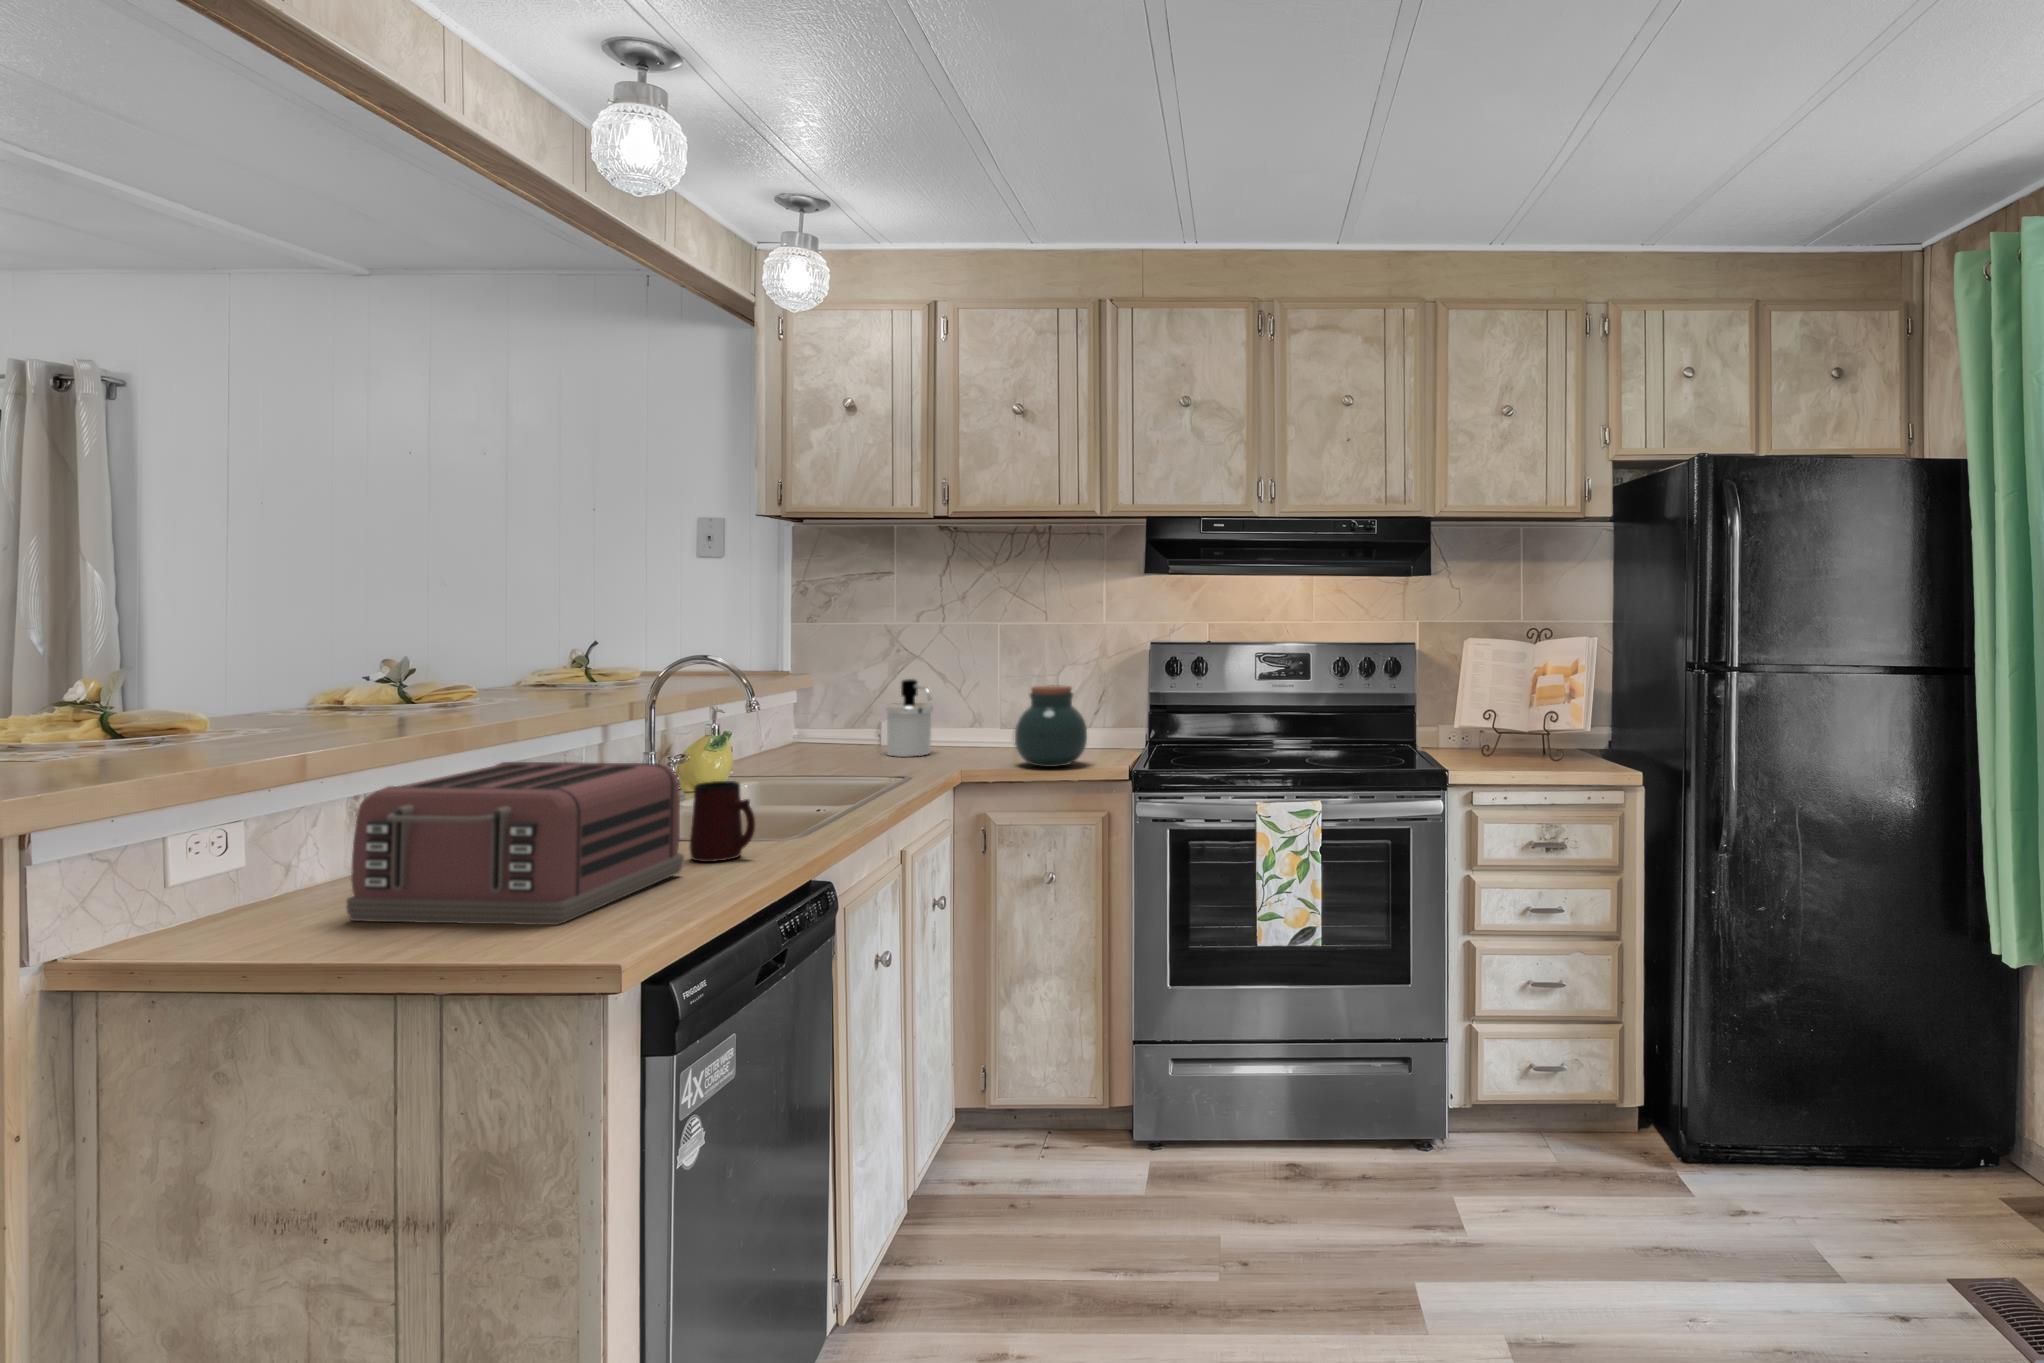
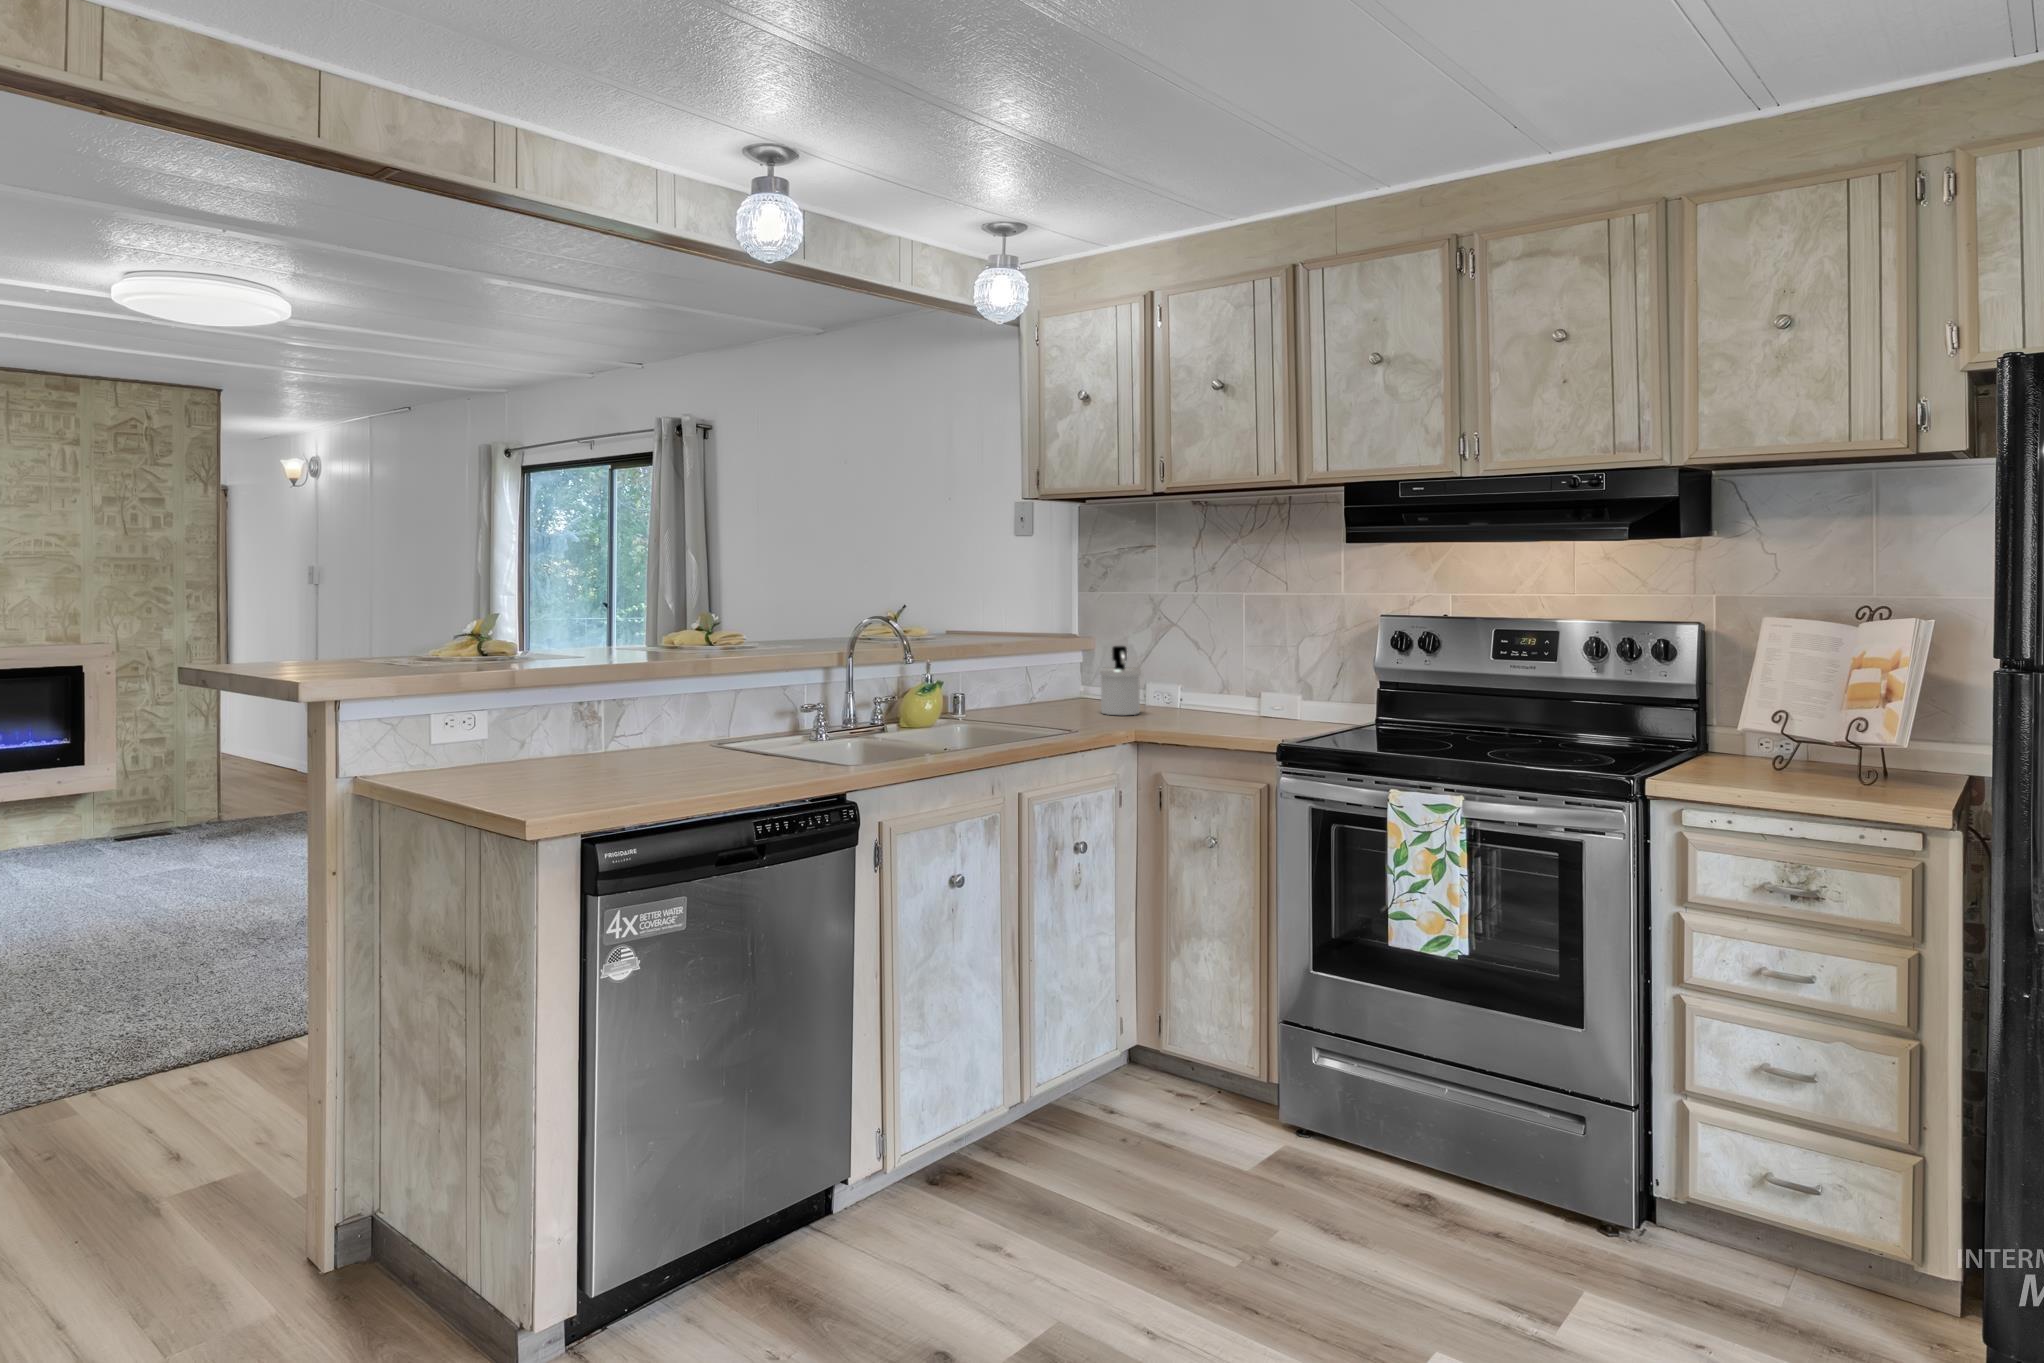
jar: present [1015,685,1087,767] -> none [1180,655,1251,734]
toaster: present [346,762,684,925] -> none [501,685,718,798]
mug: present [690,781,755,862] -> none [750,712,789,774]

